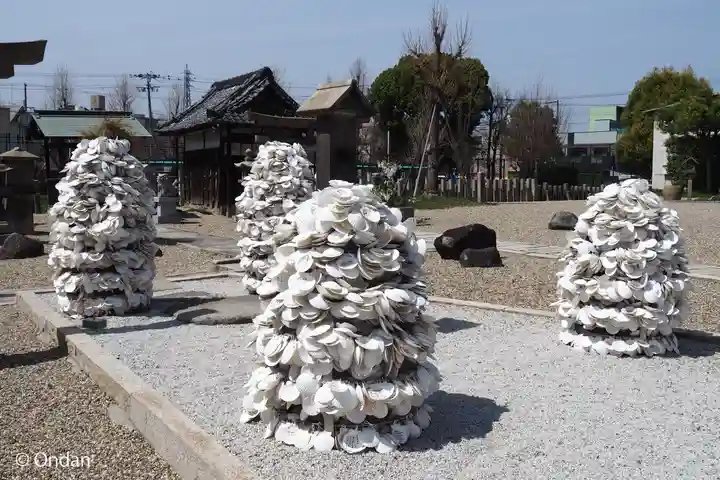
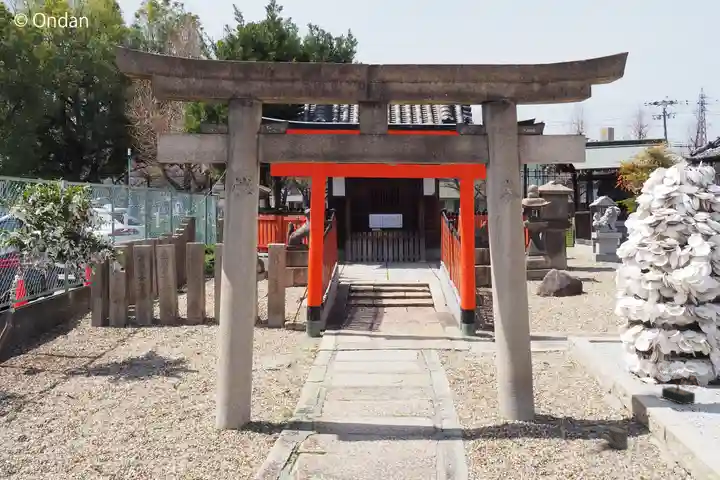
watering can: none [20,350,50,369] -> present [598,426,630,449]

